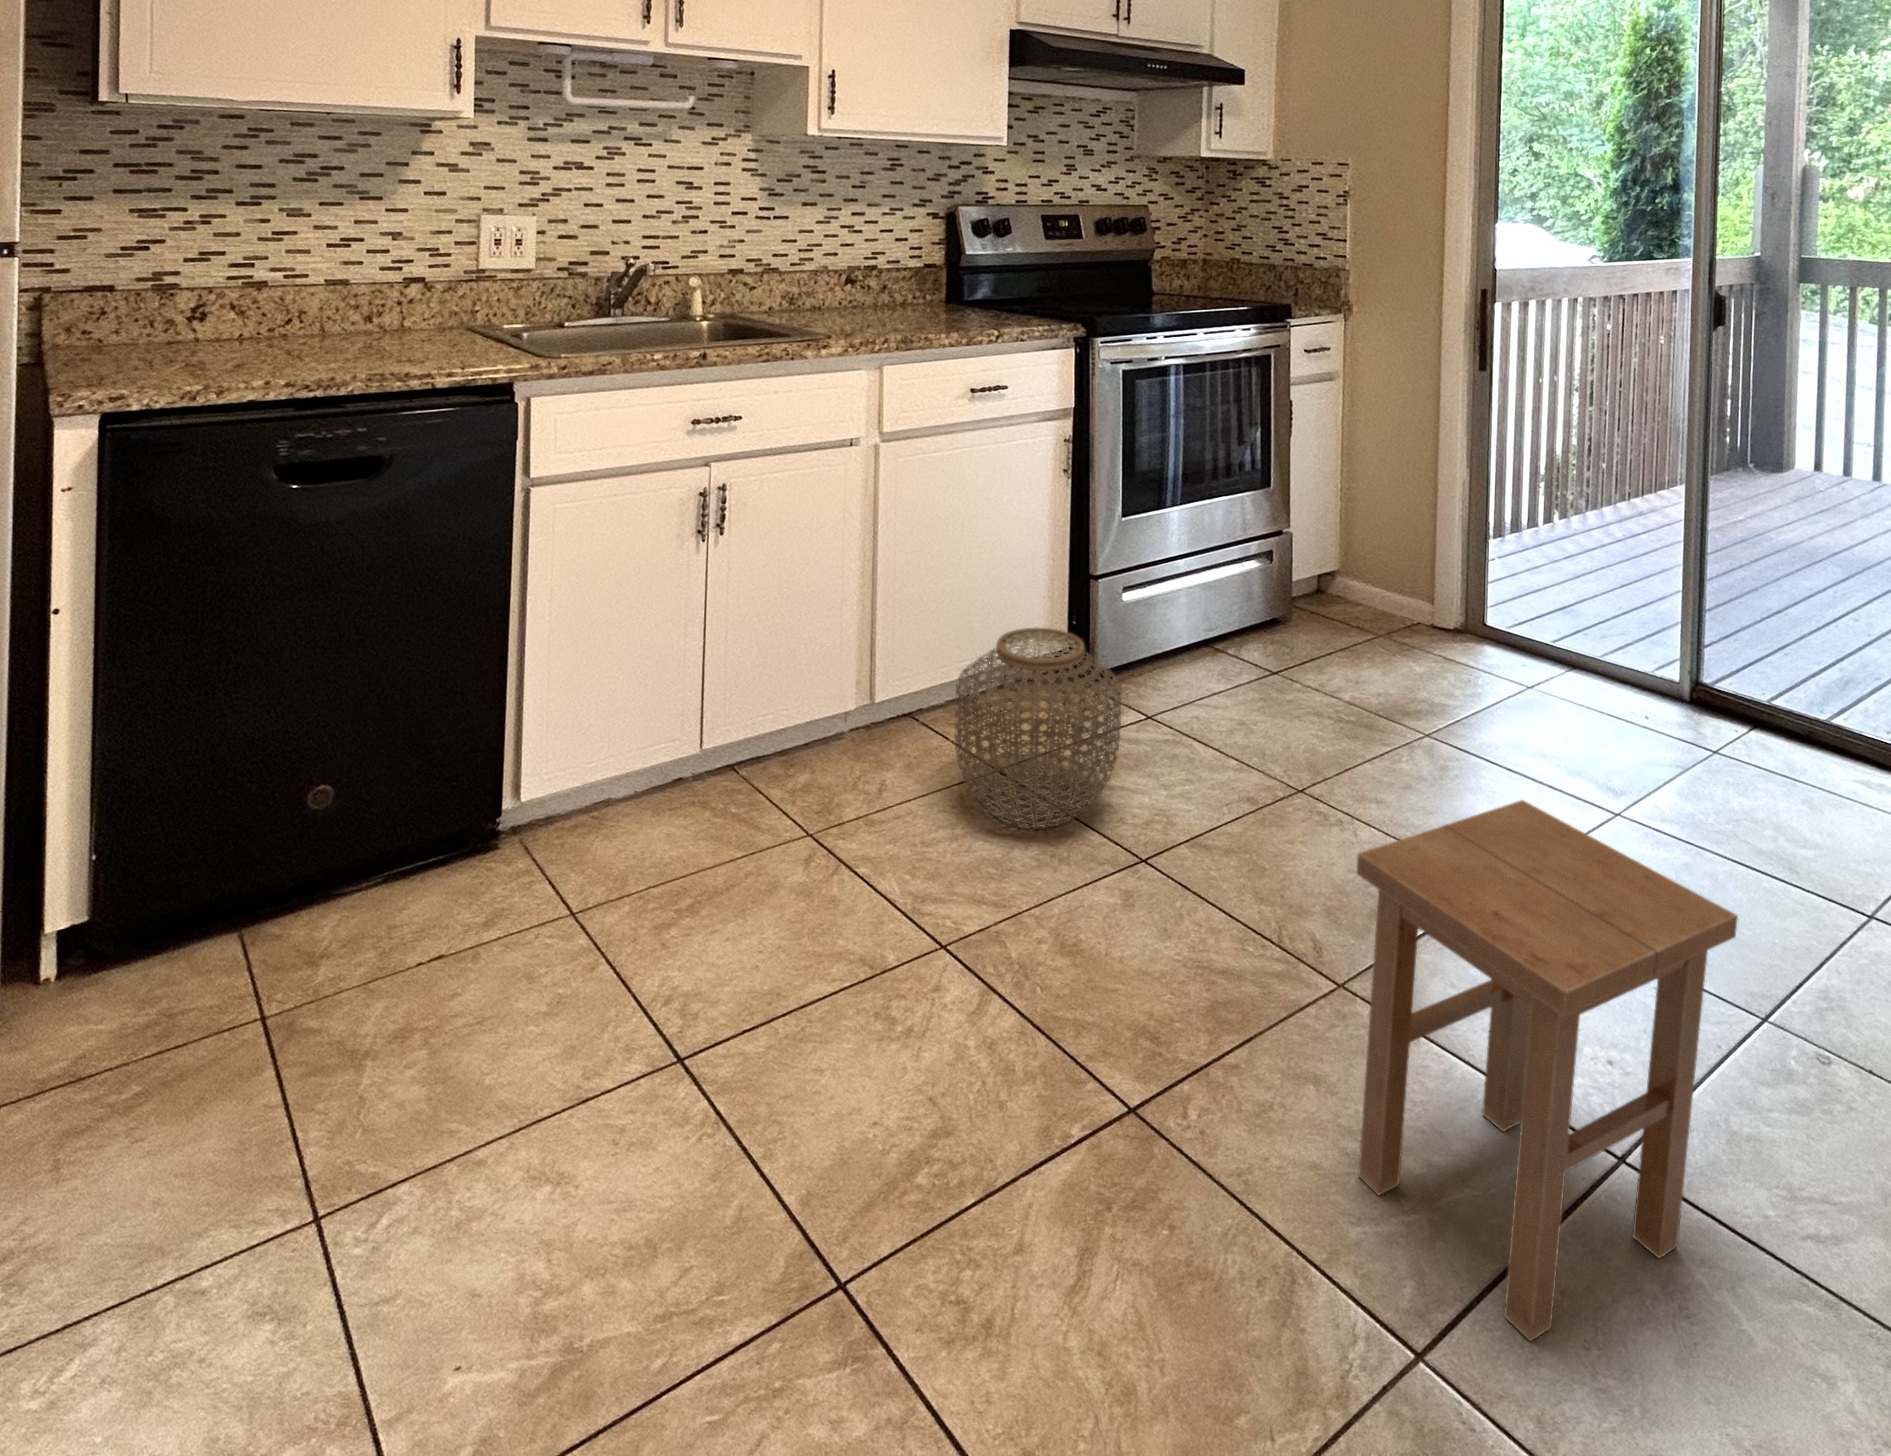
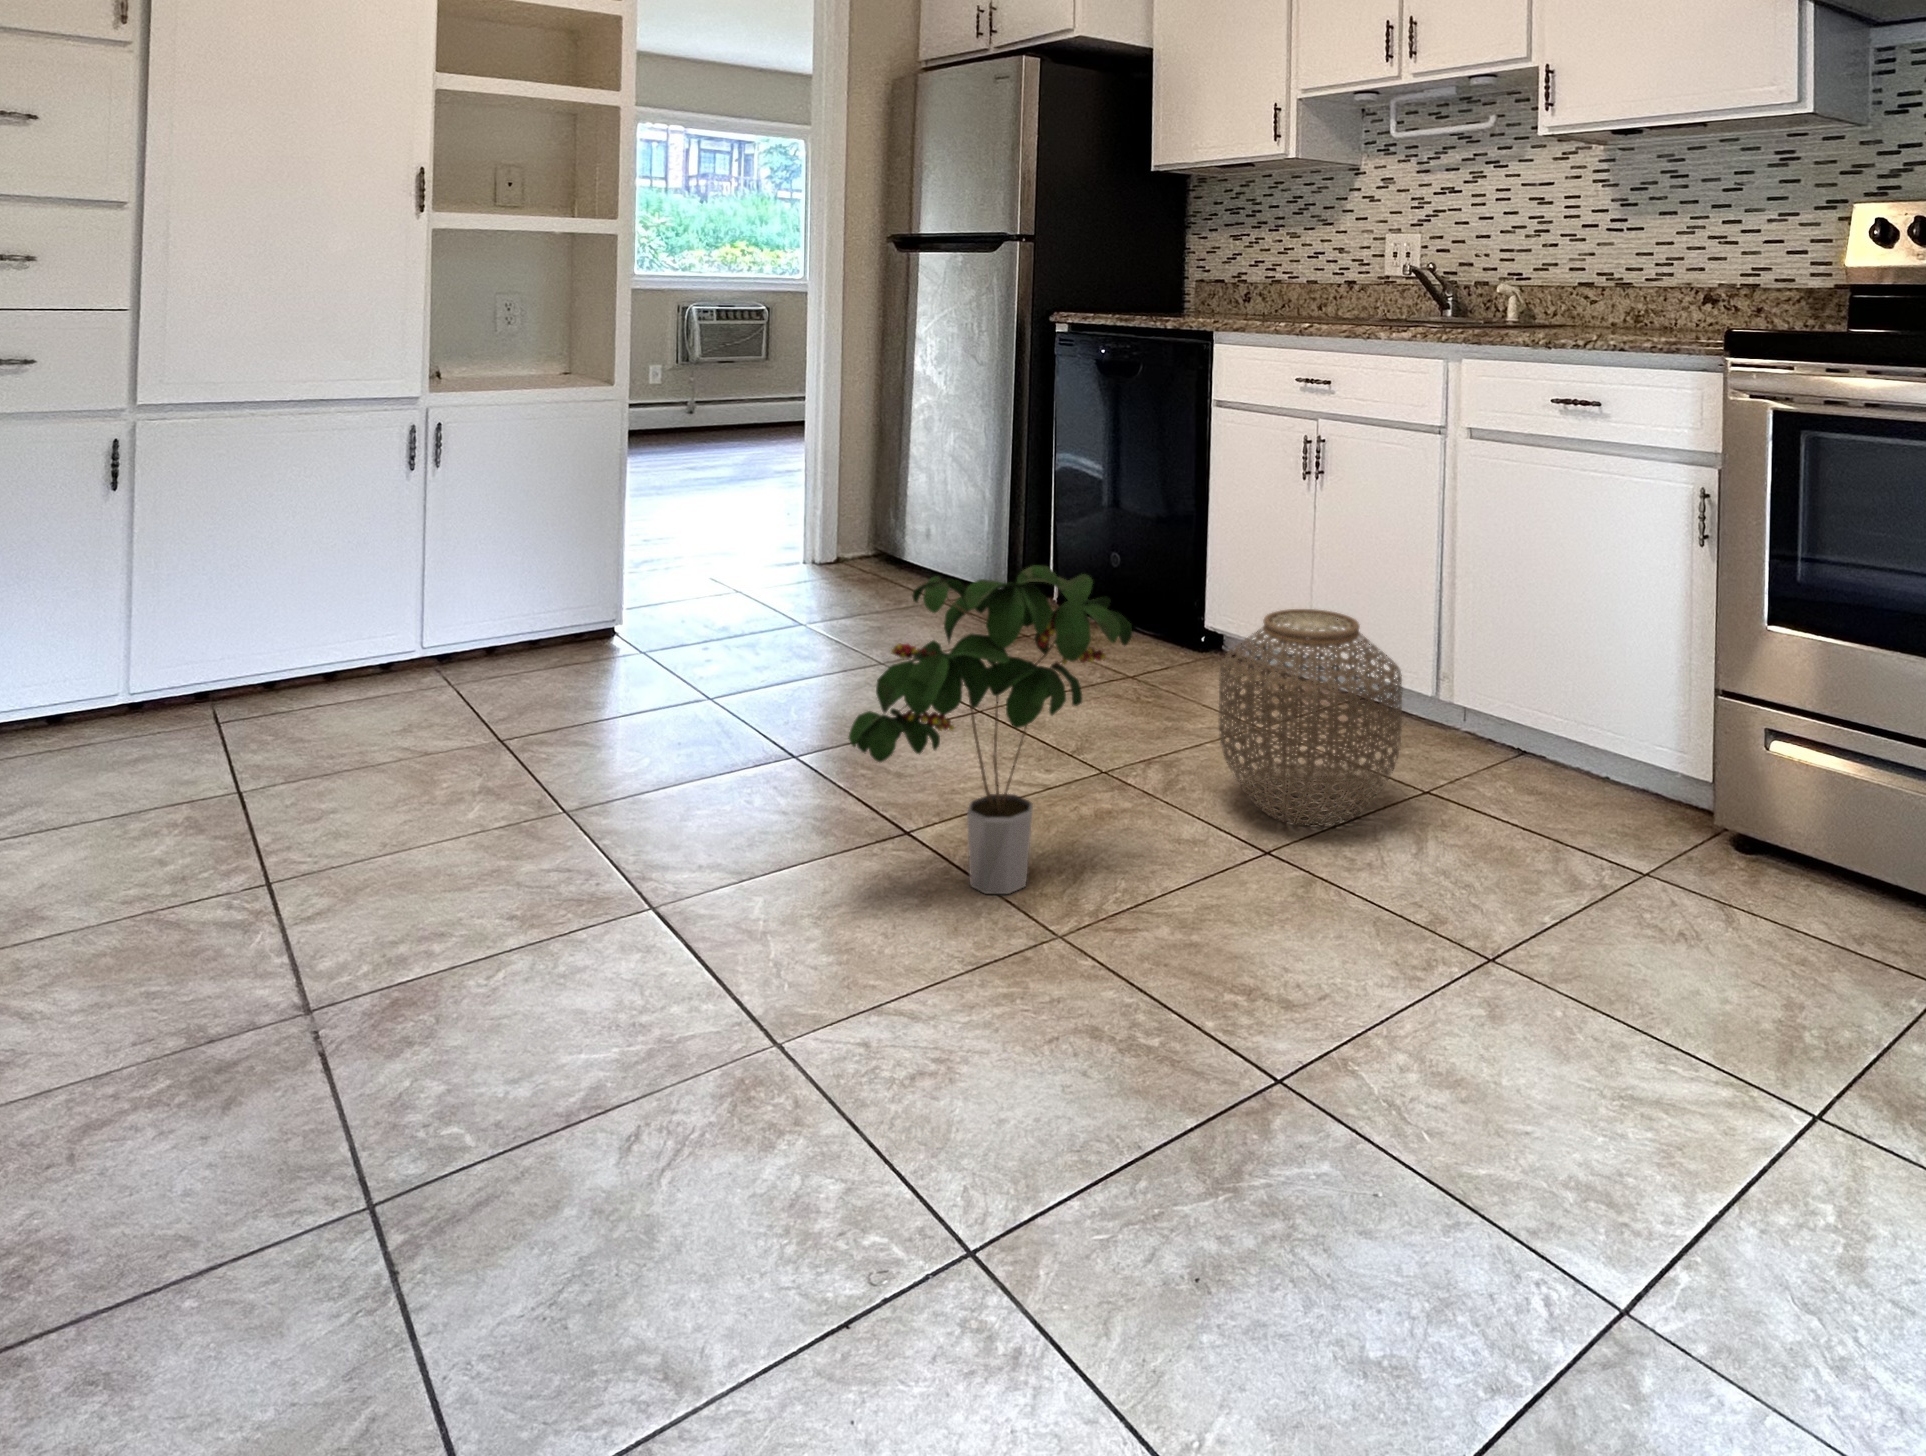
potted plant: none [1133,670,1323,997] -> present [848,566,1132,894]
stool: present [1357,800,1738,1341] -> none [506,614,797,1072]

